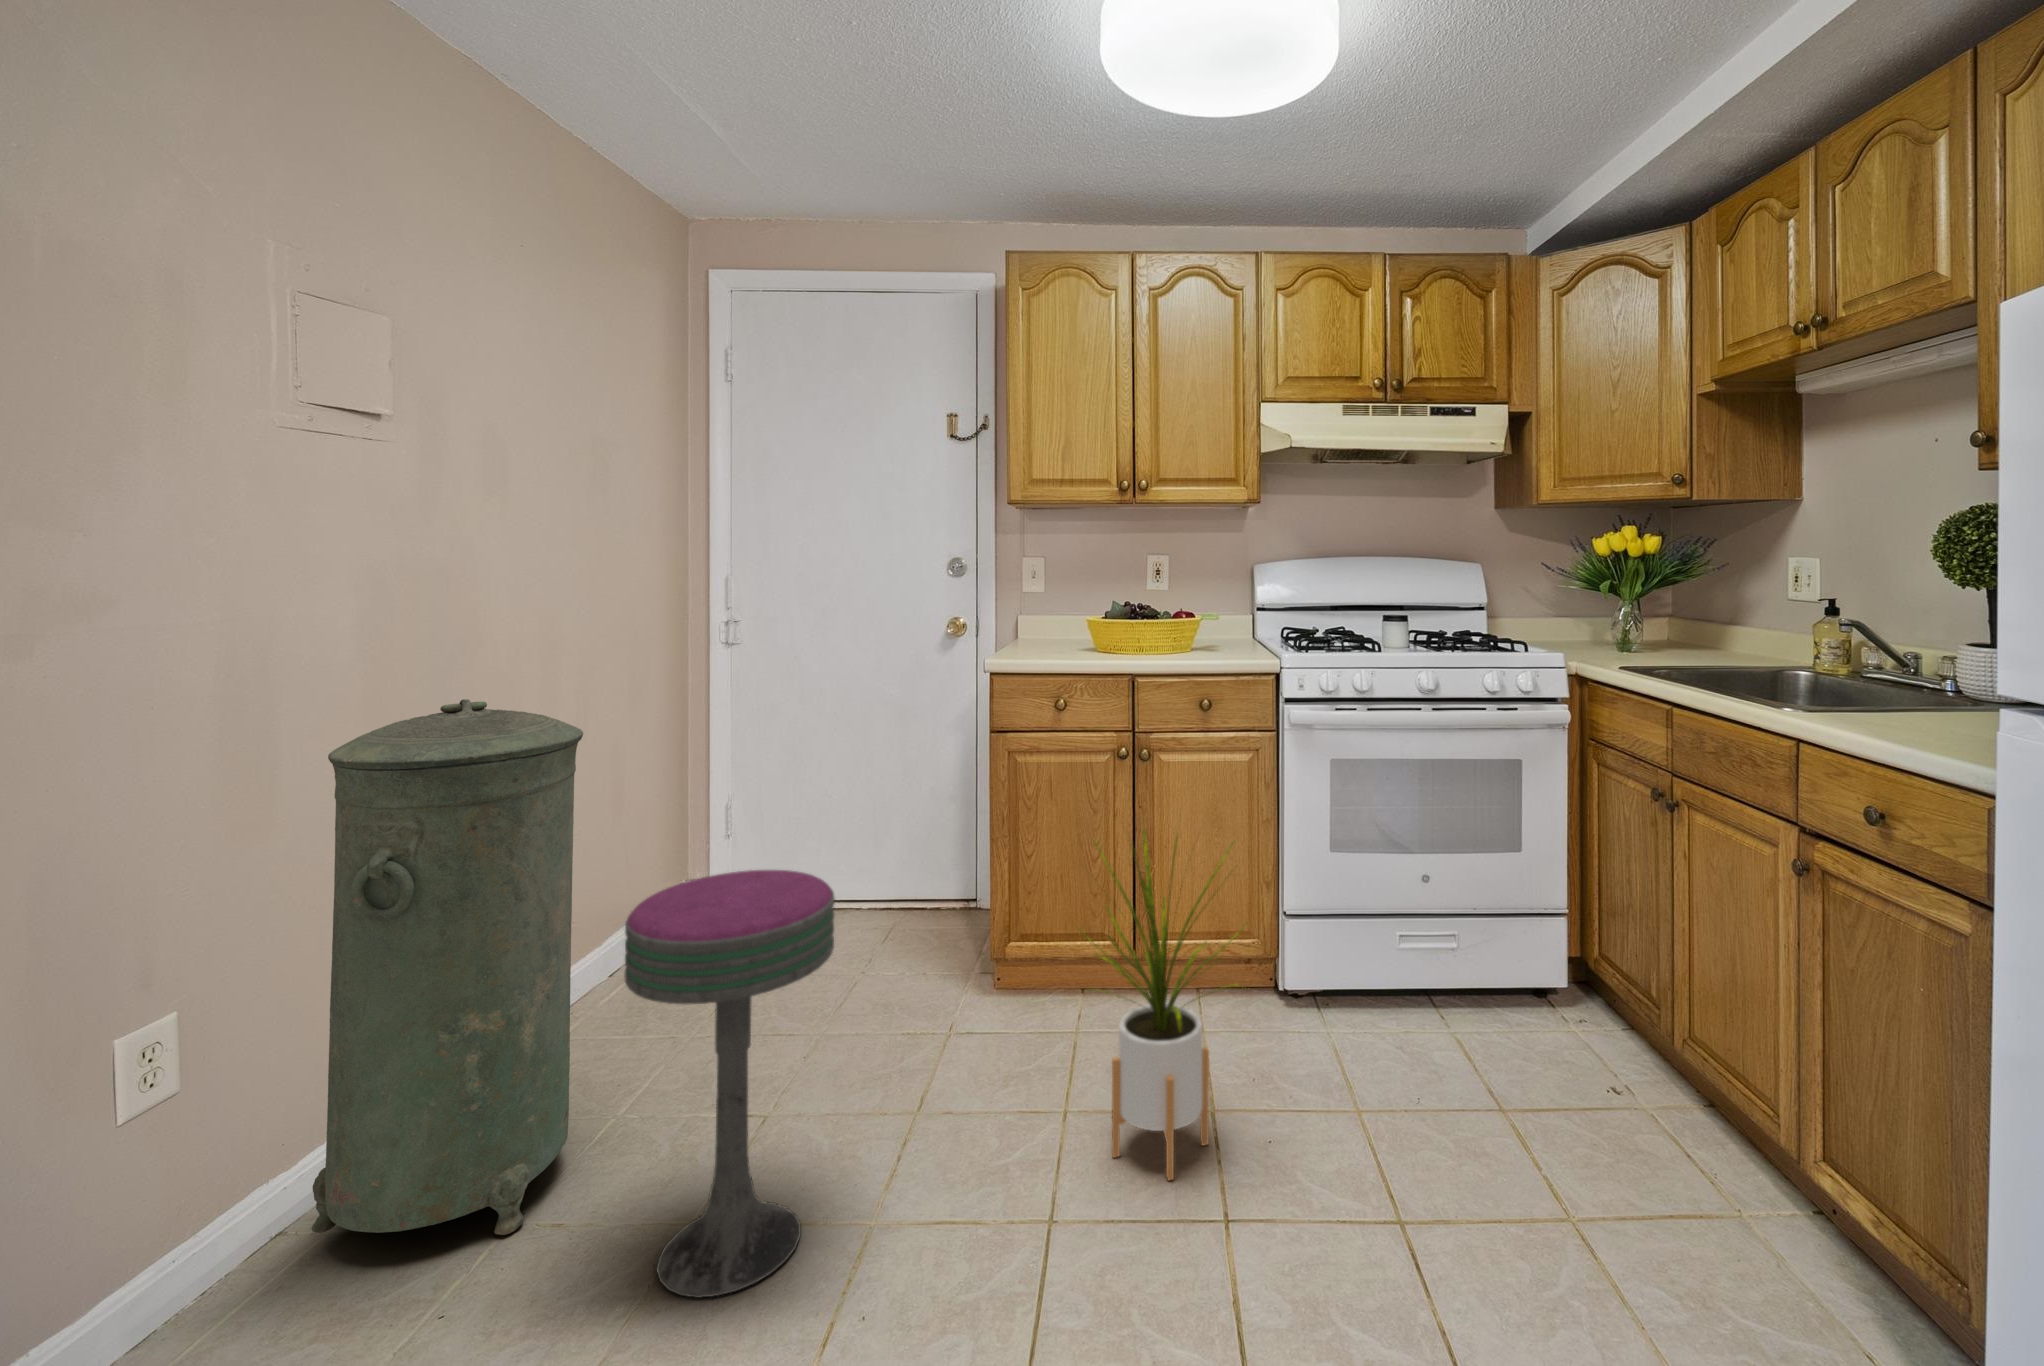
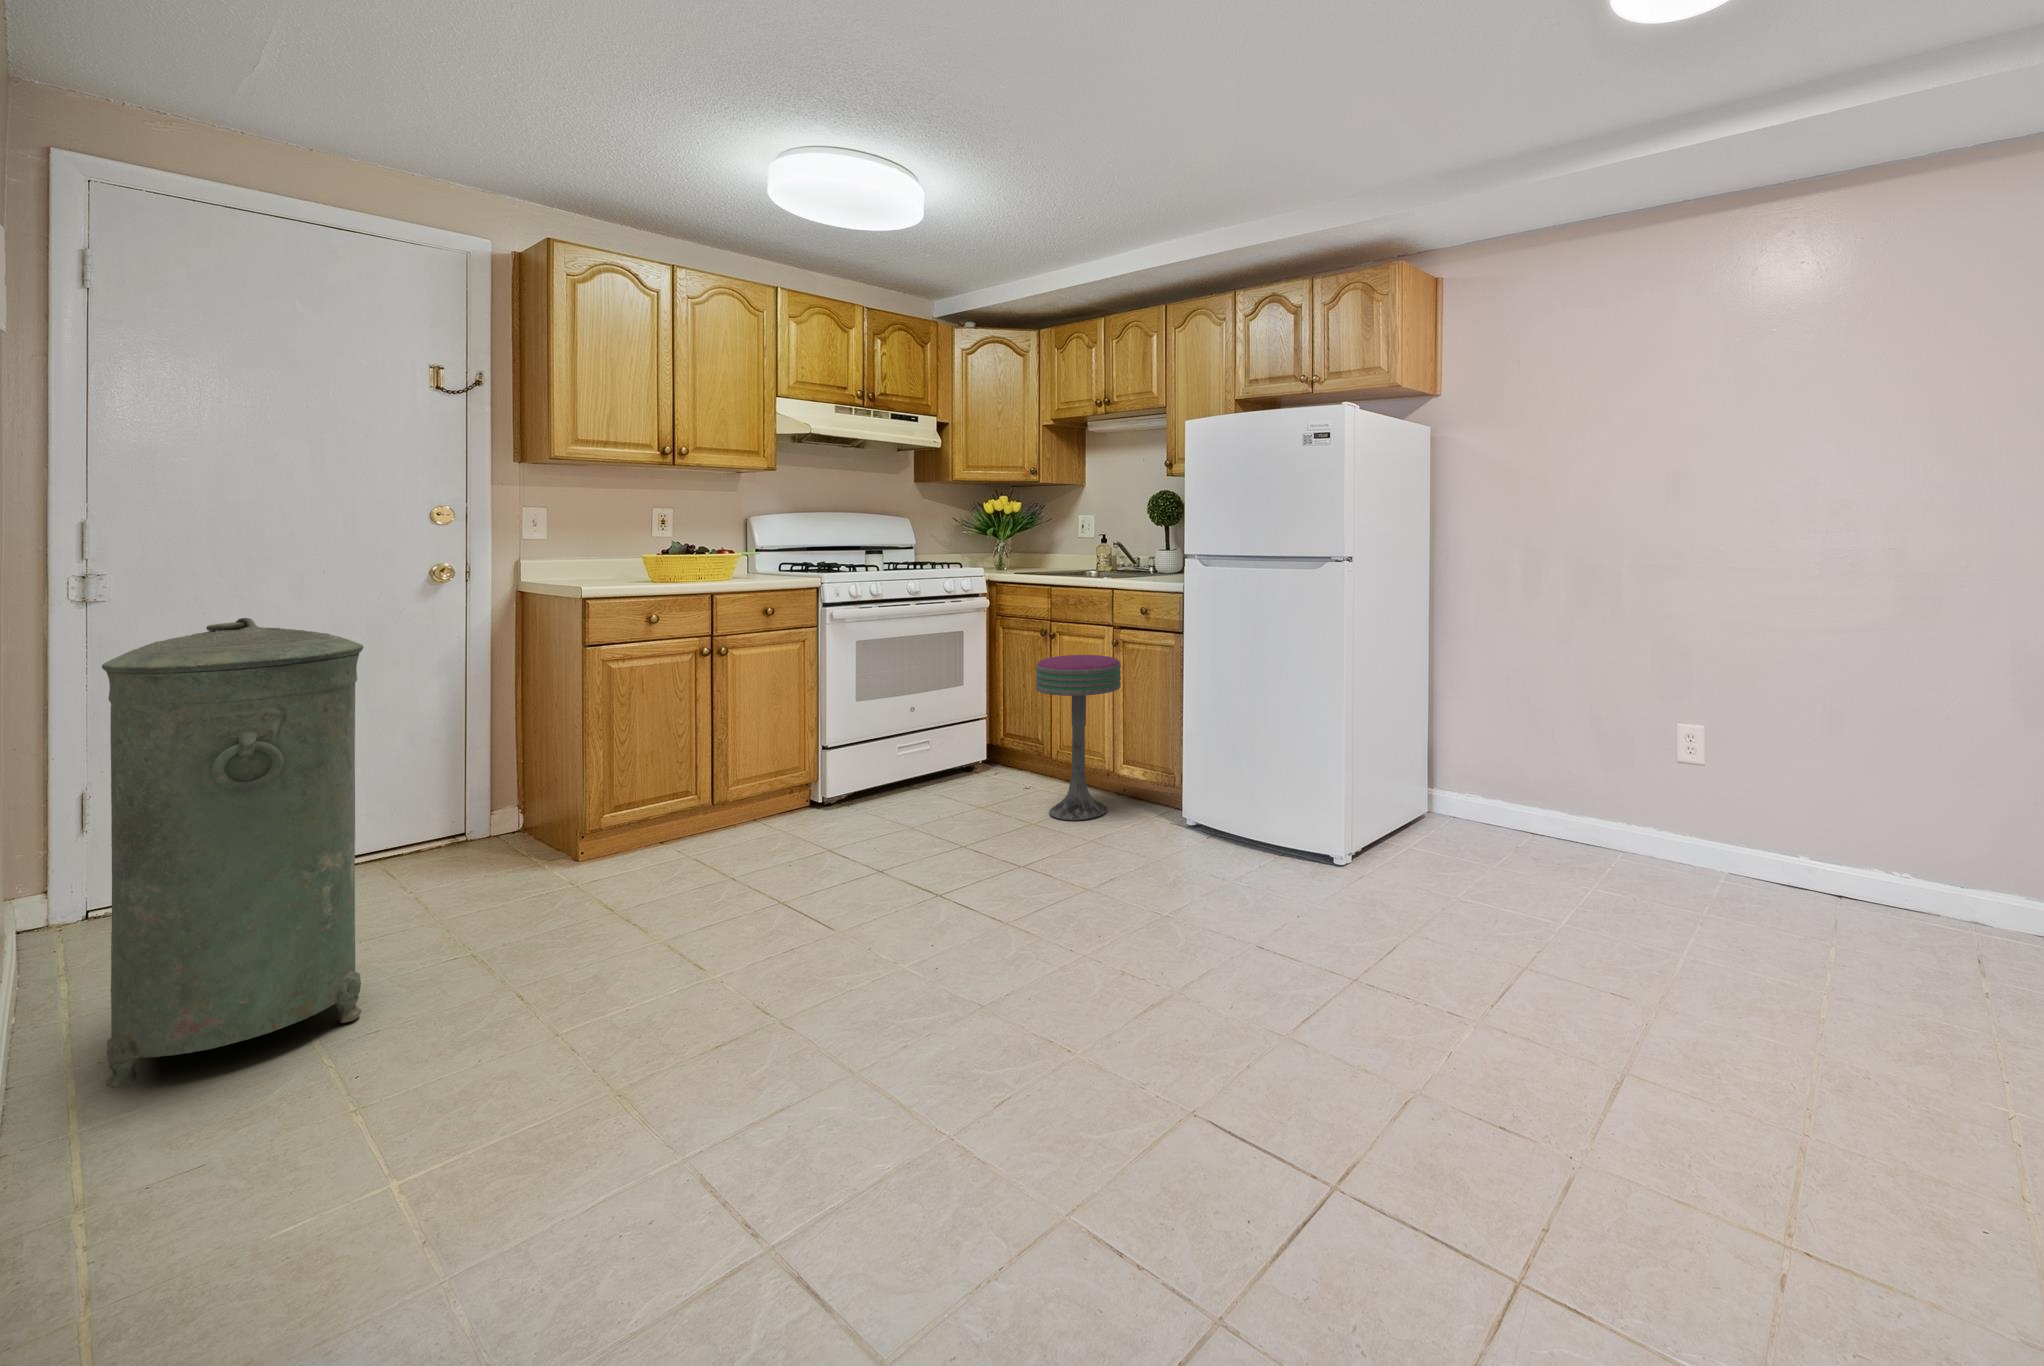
house plant: present [1089,820,1248,1180] -> none [758,660,874,867]
bar stool: present [625,870,835,1298] -> present [1036,655,1121,820]

